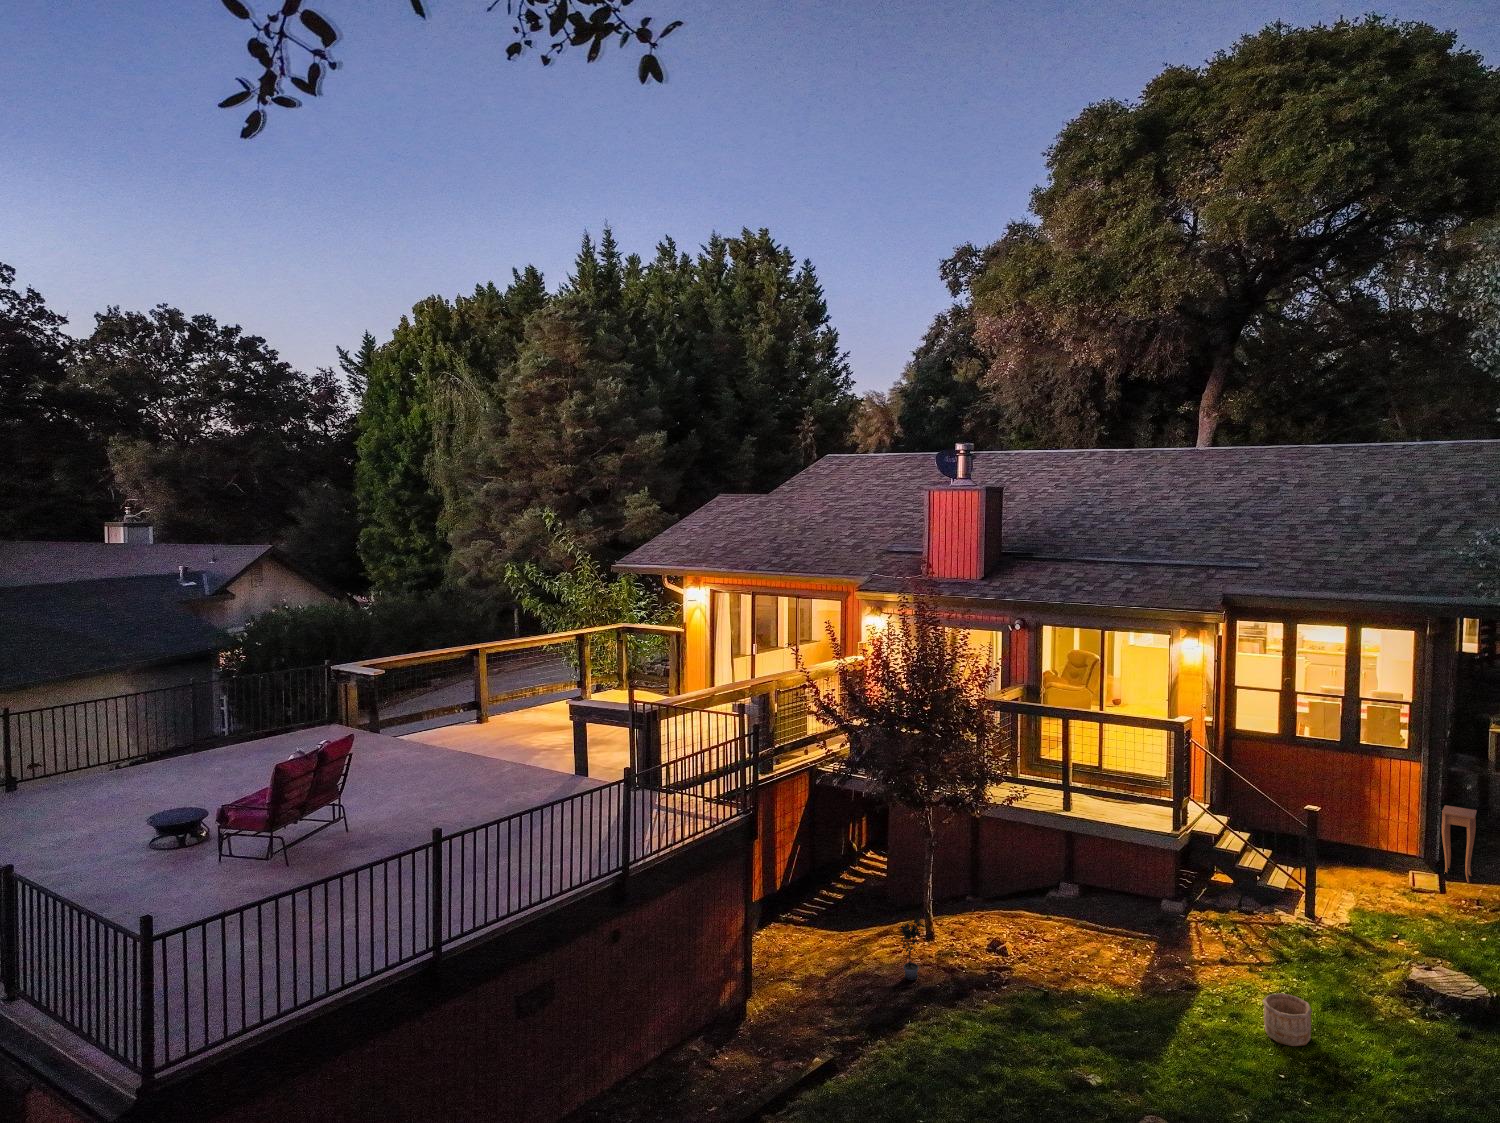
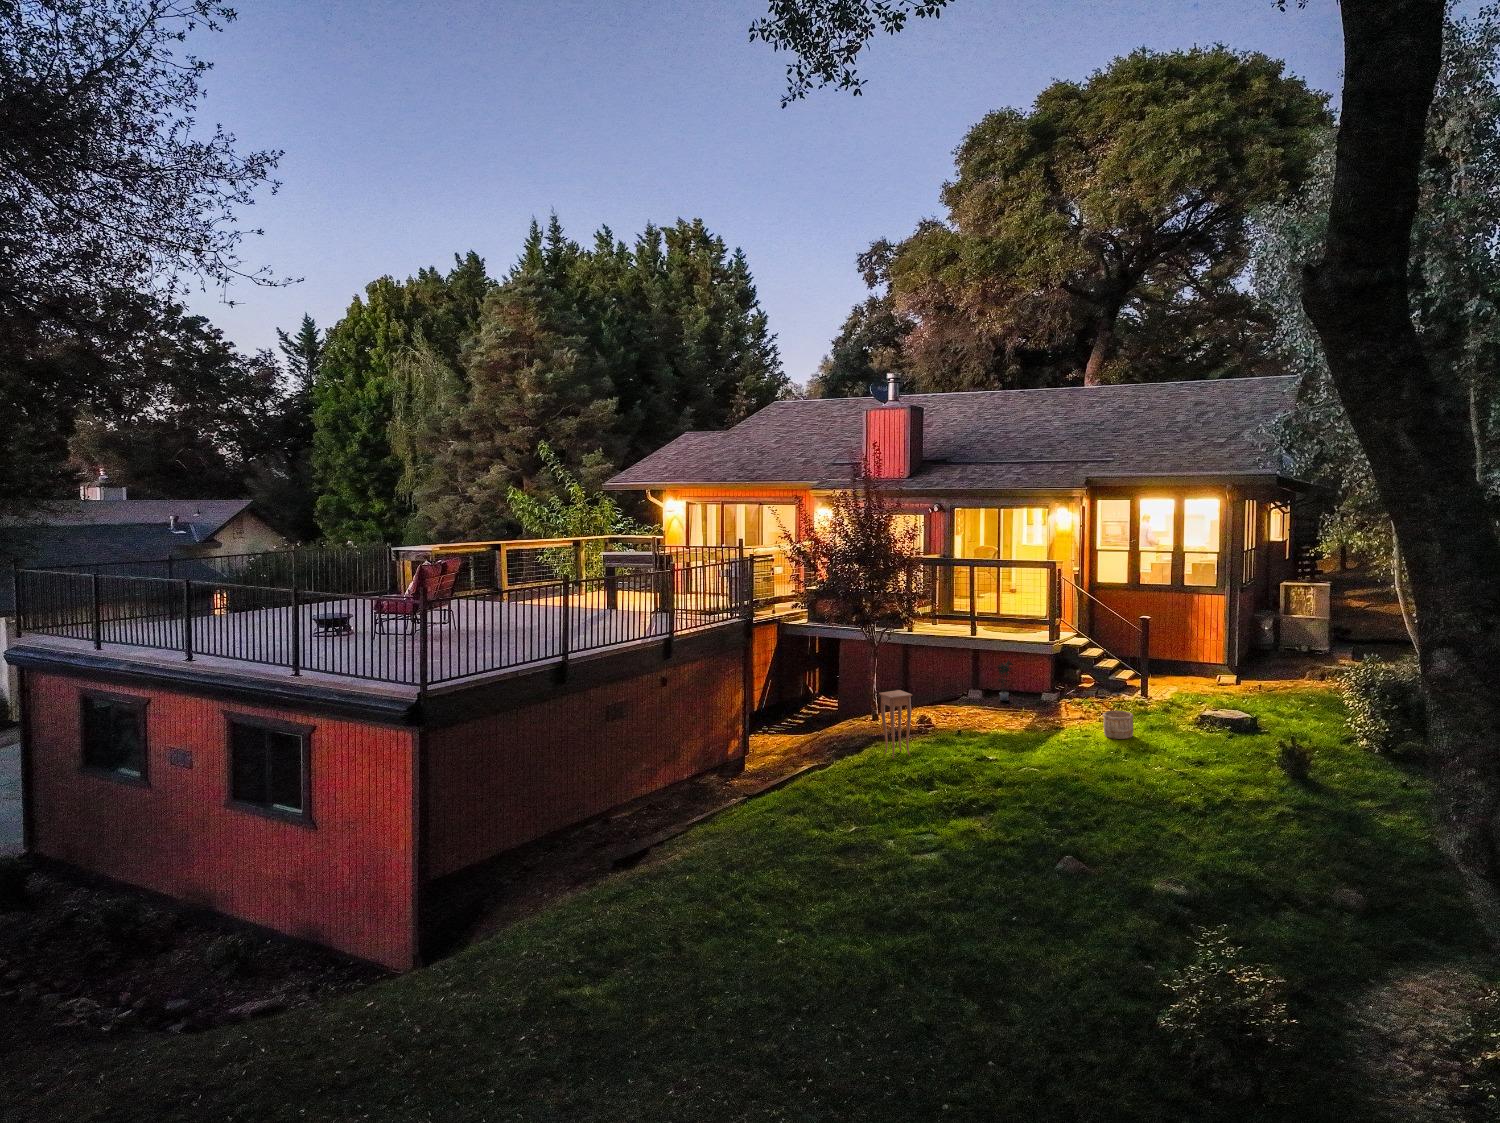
side table: present [1442,805,1477,883] -> present [879,690,912,758]
potted plant: present [898,917,924,980] -> present [997,659,1013,701]

